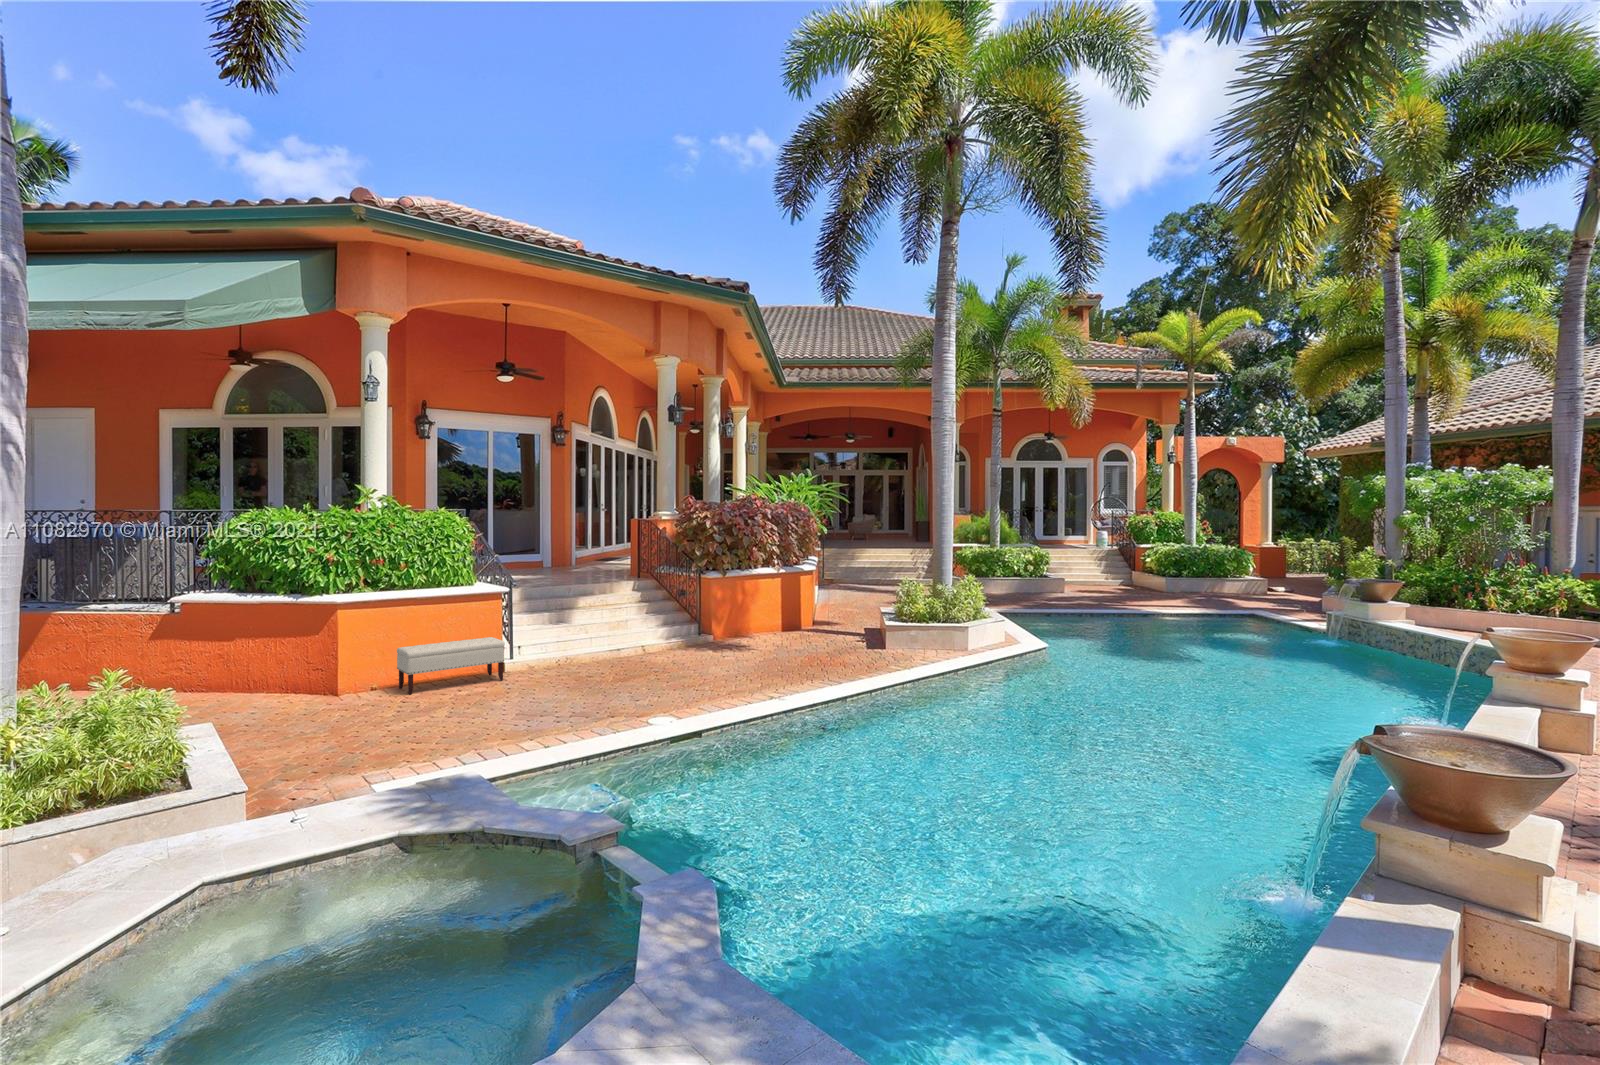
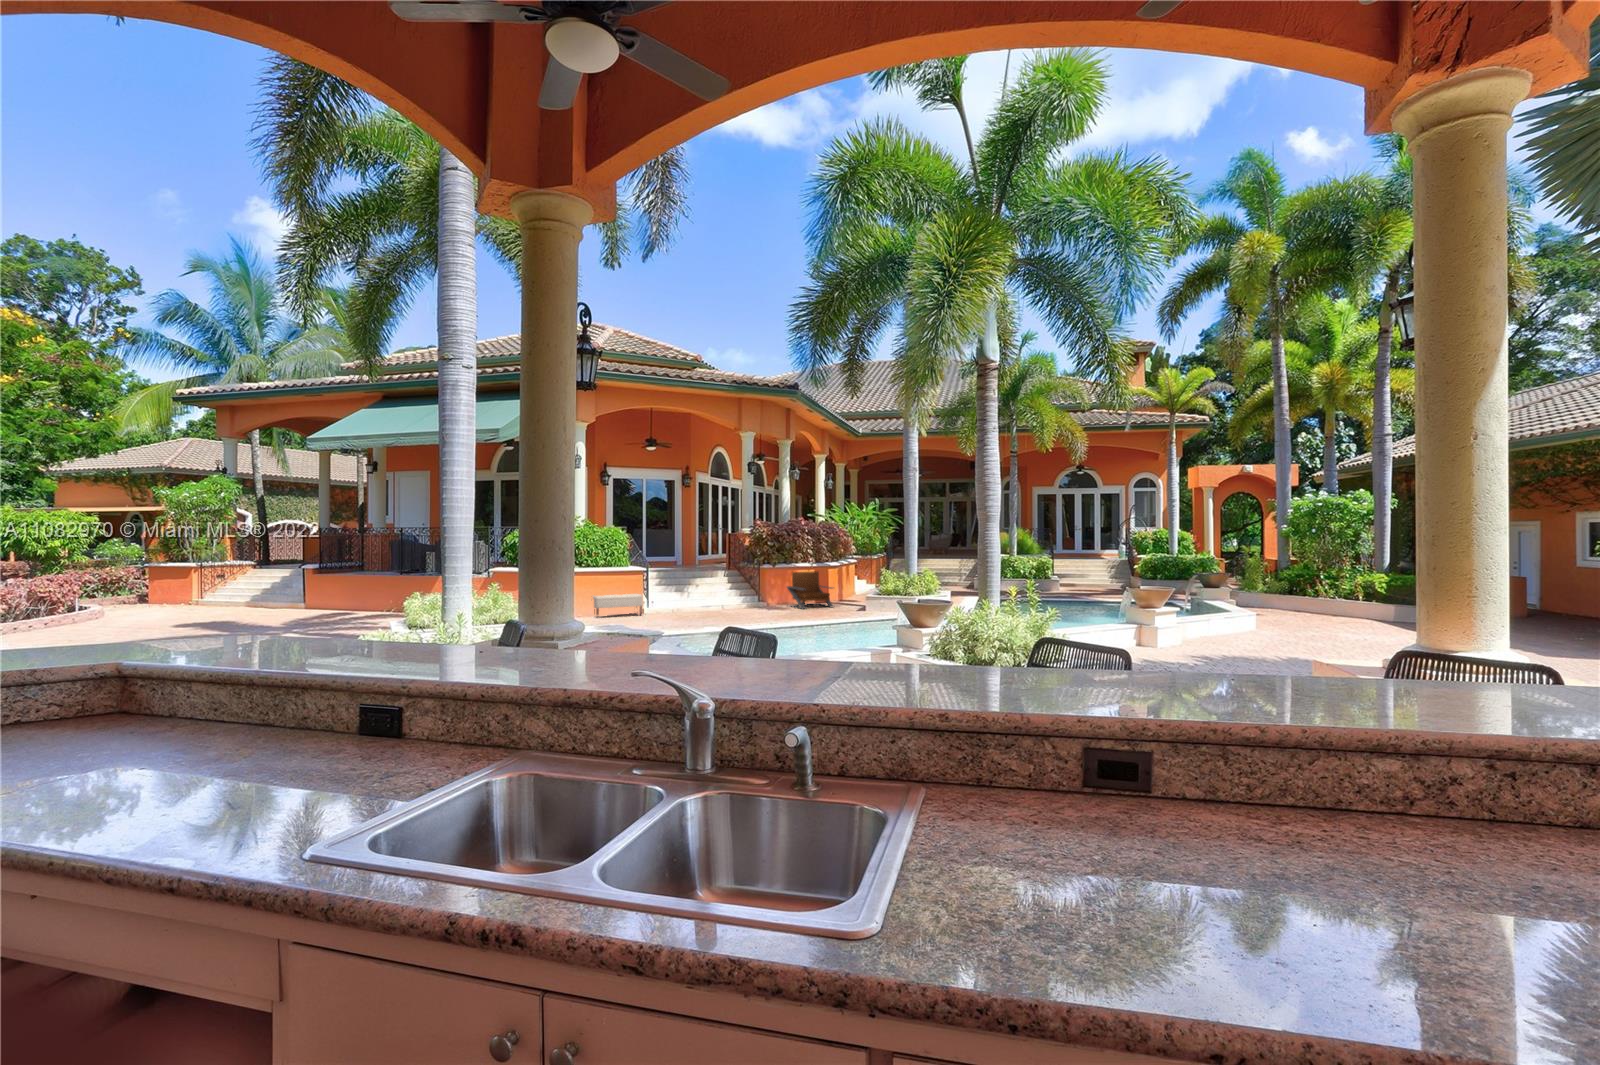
lounge chair: none [744,580,823,645] -> present [787,571,833,609]

